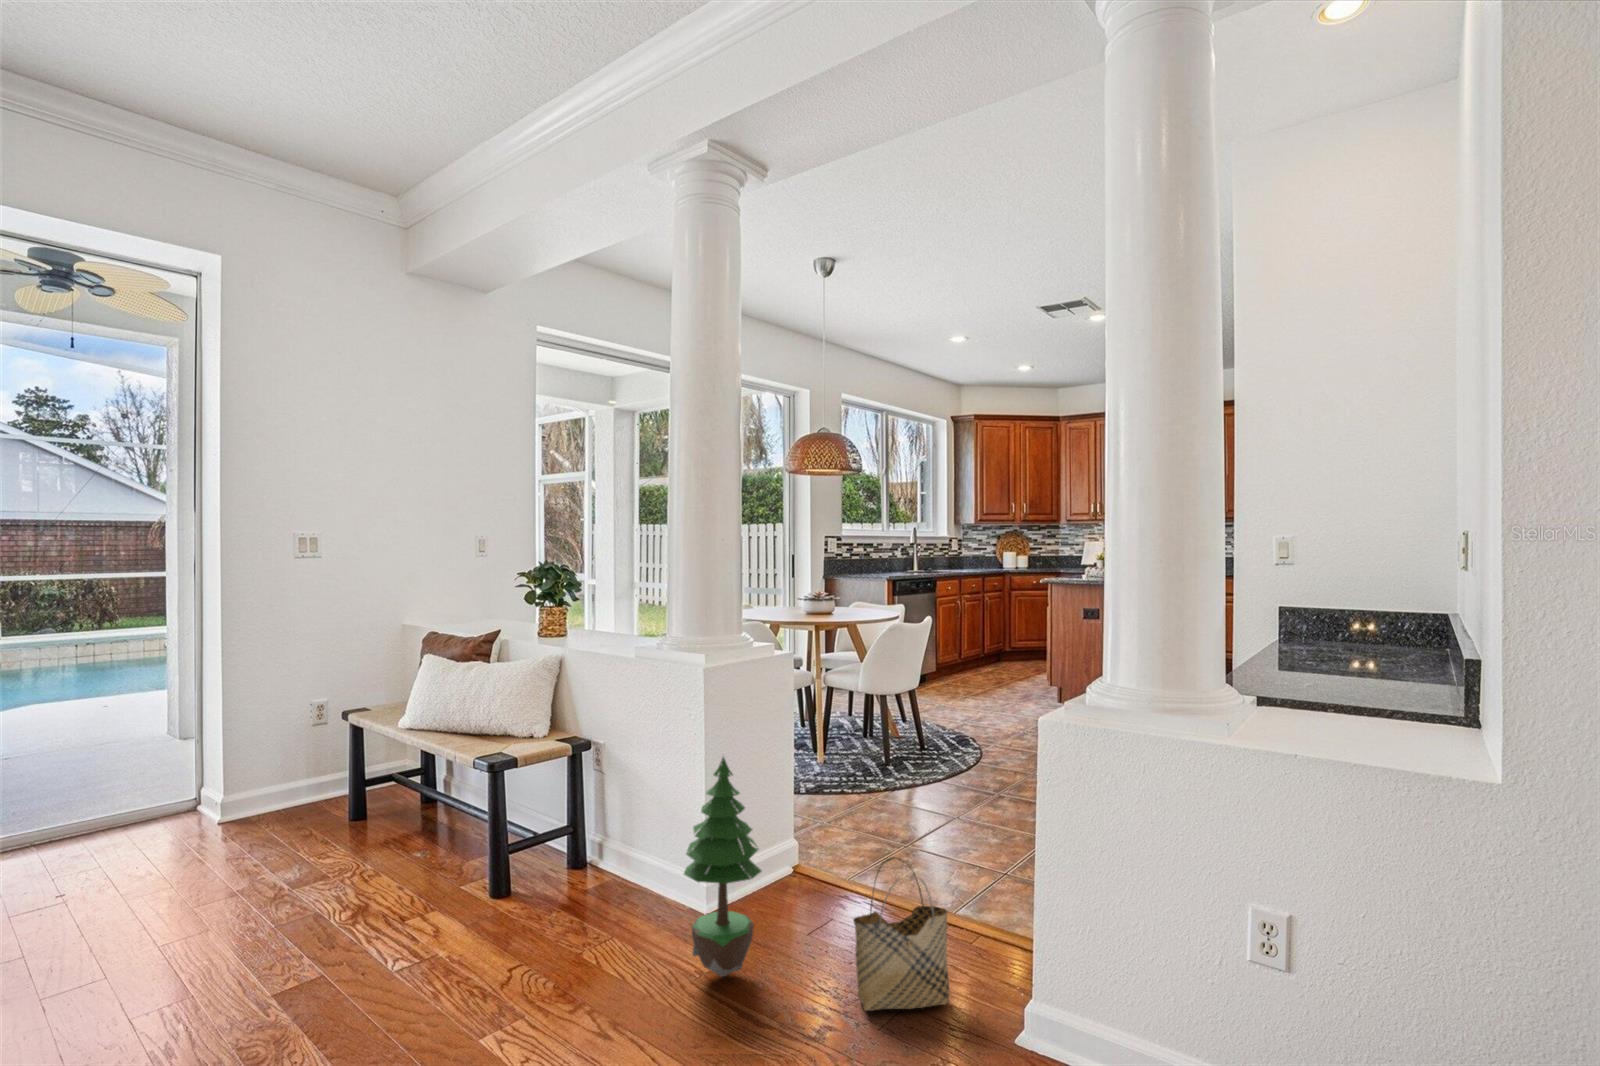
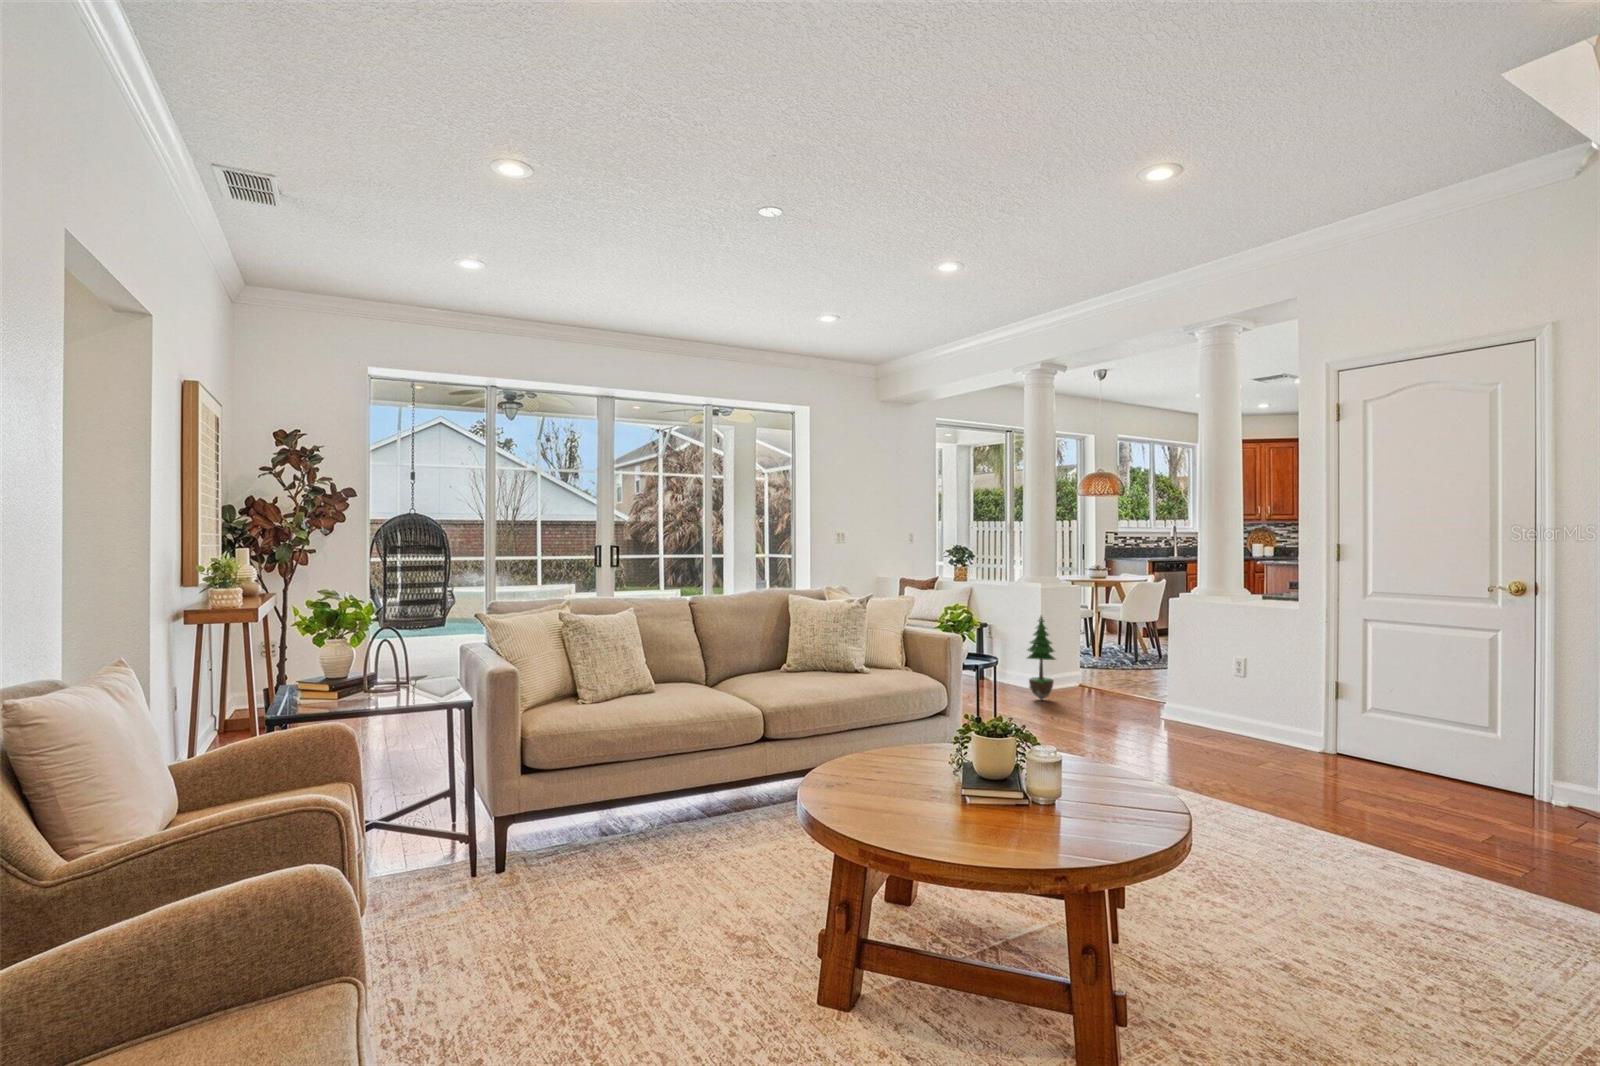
woven basket: present [853,857,949,1011] -> none [1093,655,1133,709]

